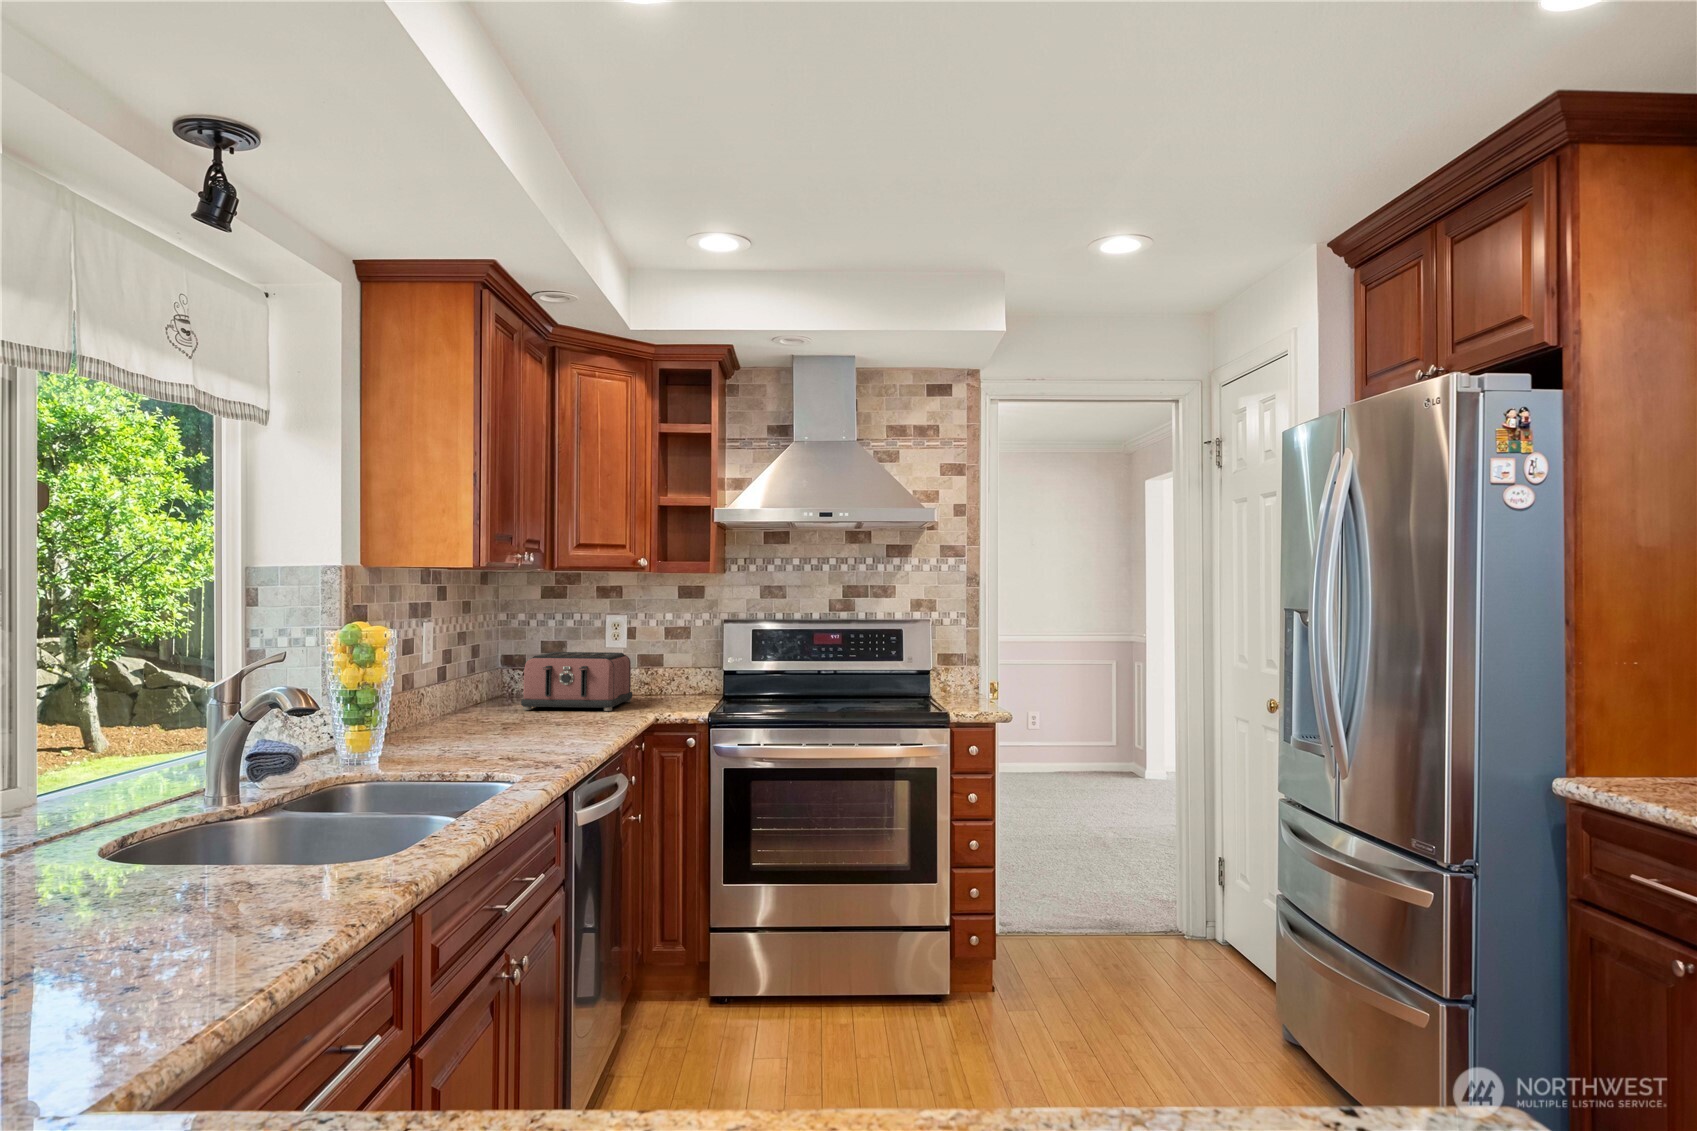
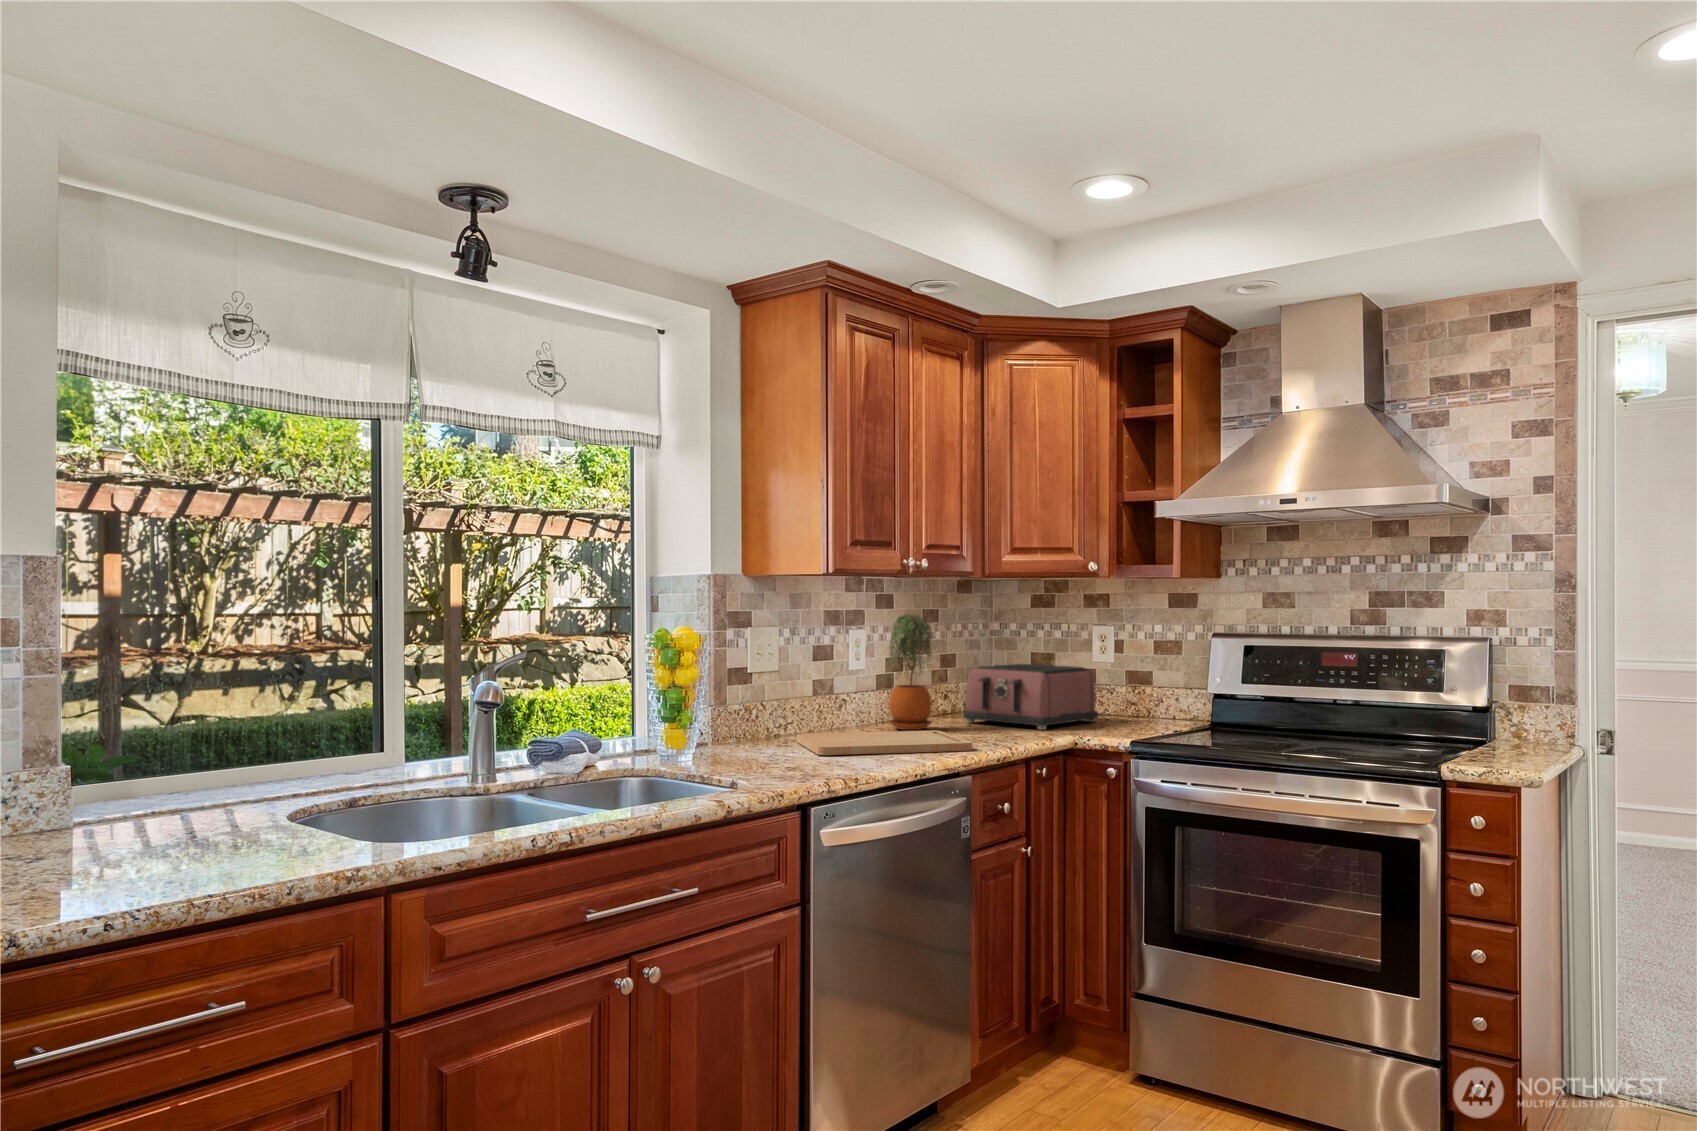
potted plant: none [467,606,513,721] -> present [889,615,933,730]
cutting board: none [423,718,607,748] -> present [797,730,972,755]

